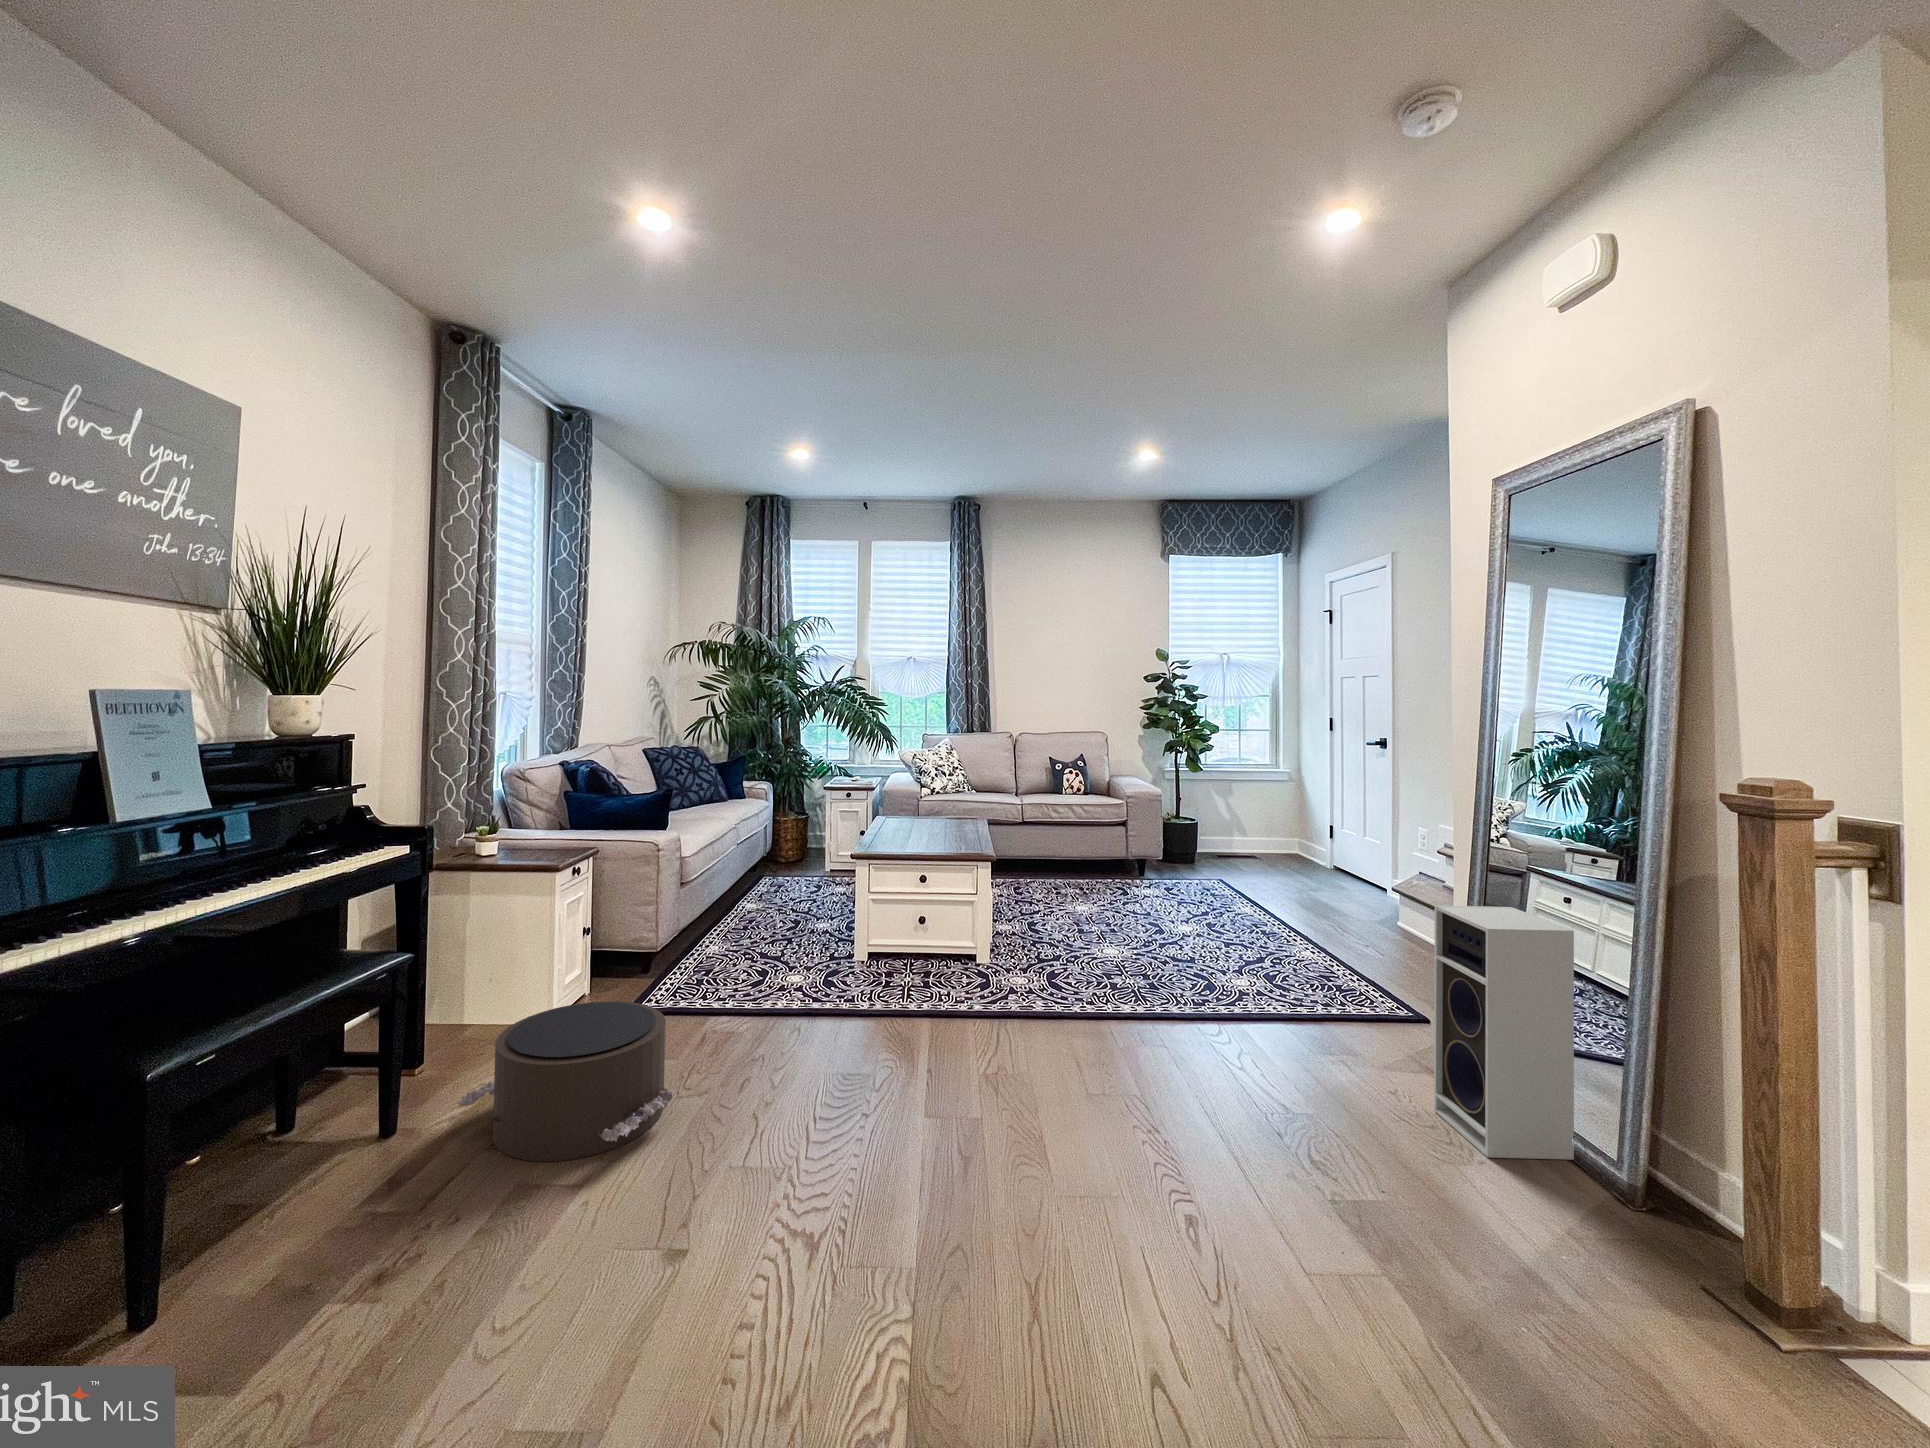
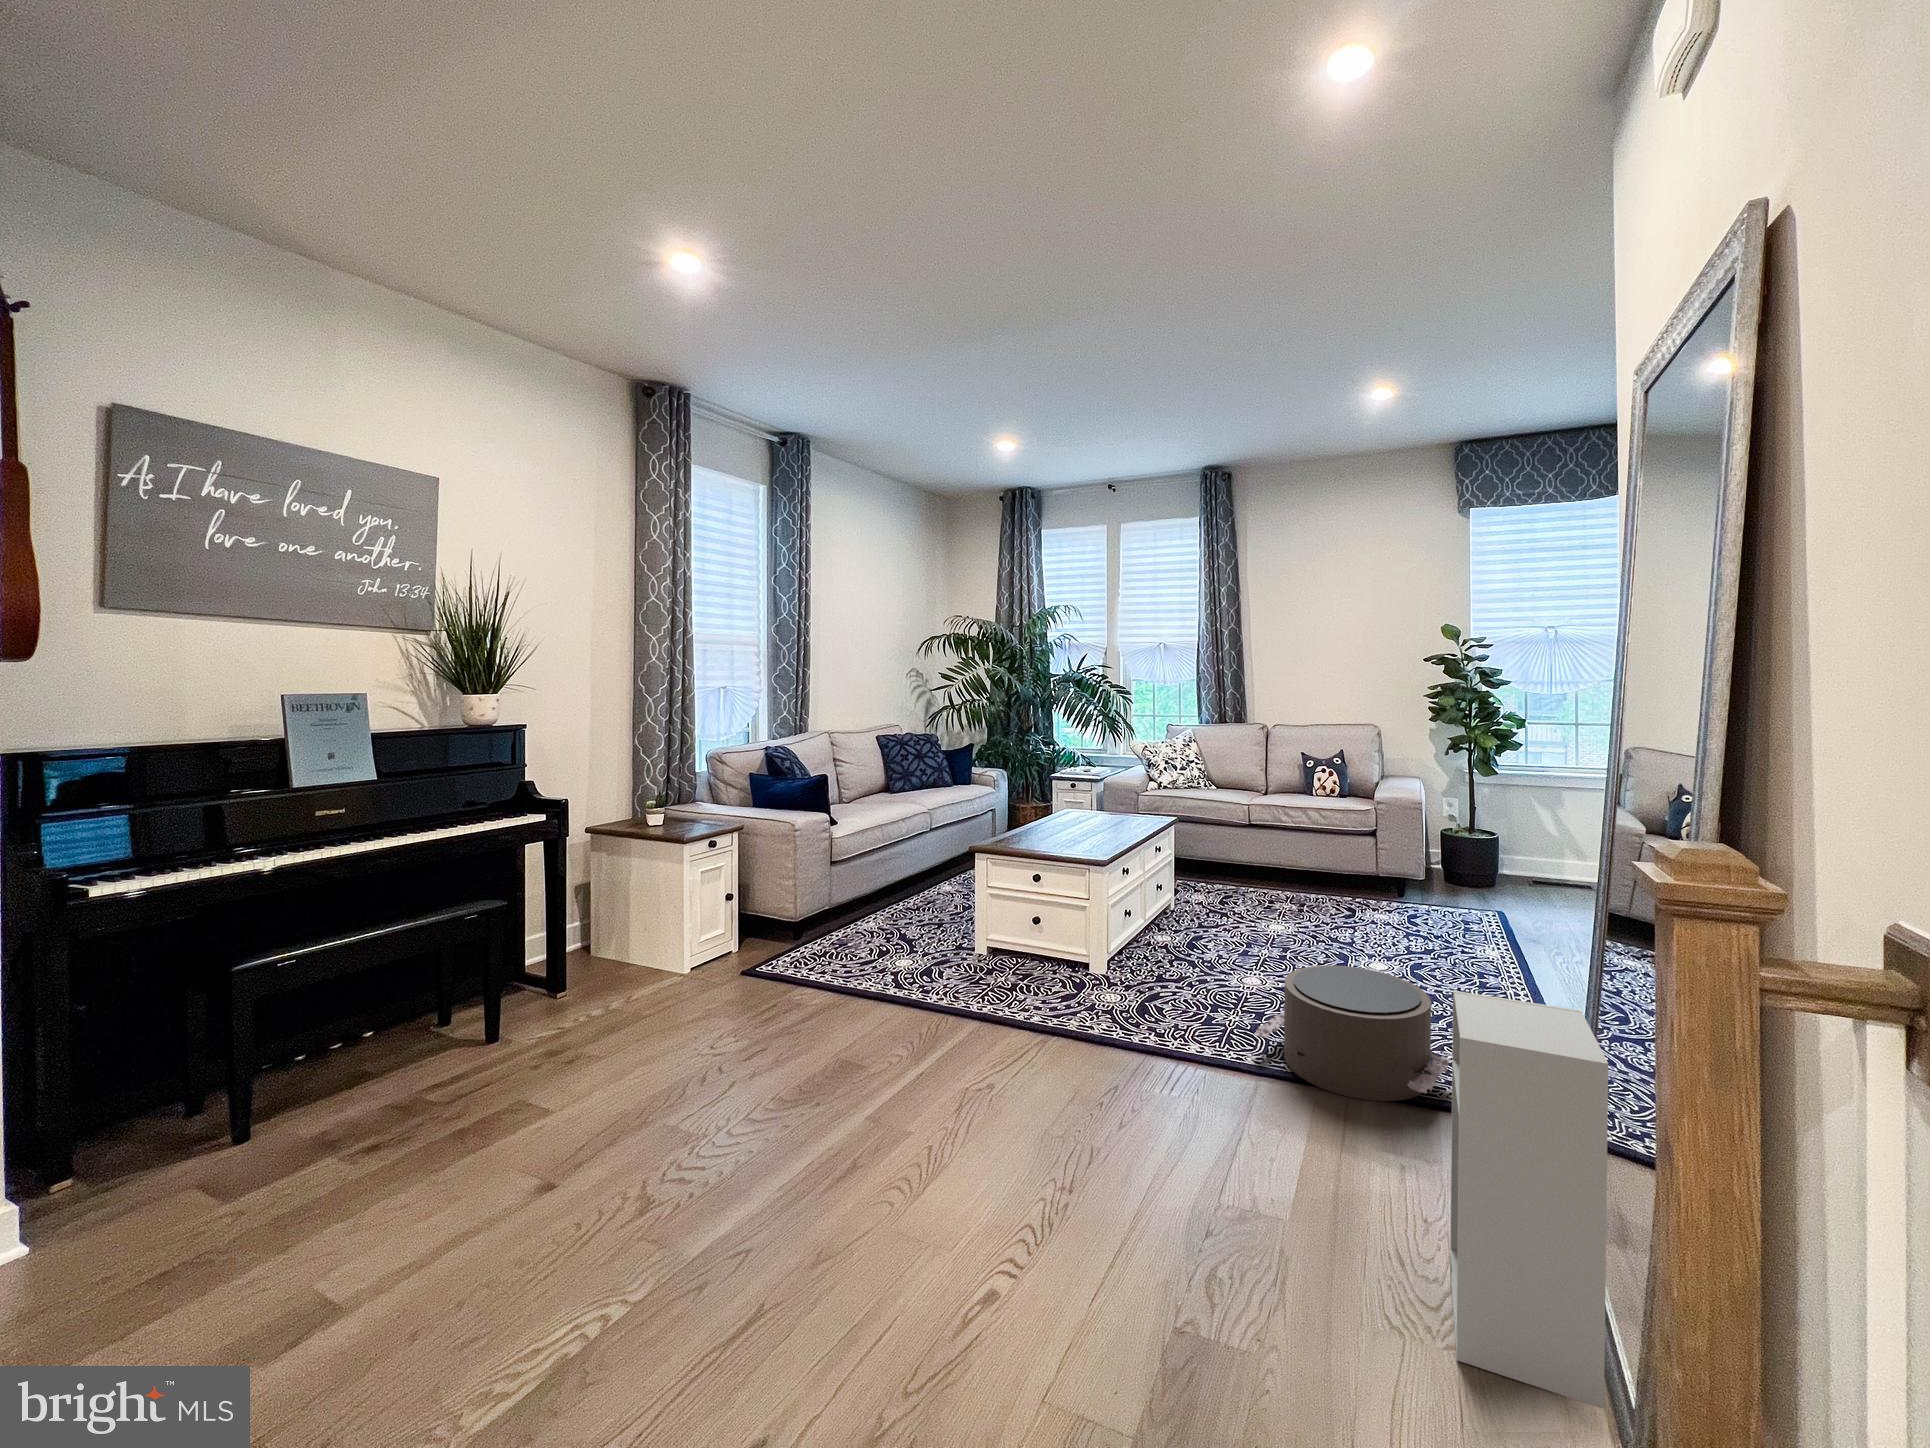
pouf: present [457,1001,679,1162] -> present [1254,965,1451,1101]

